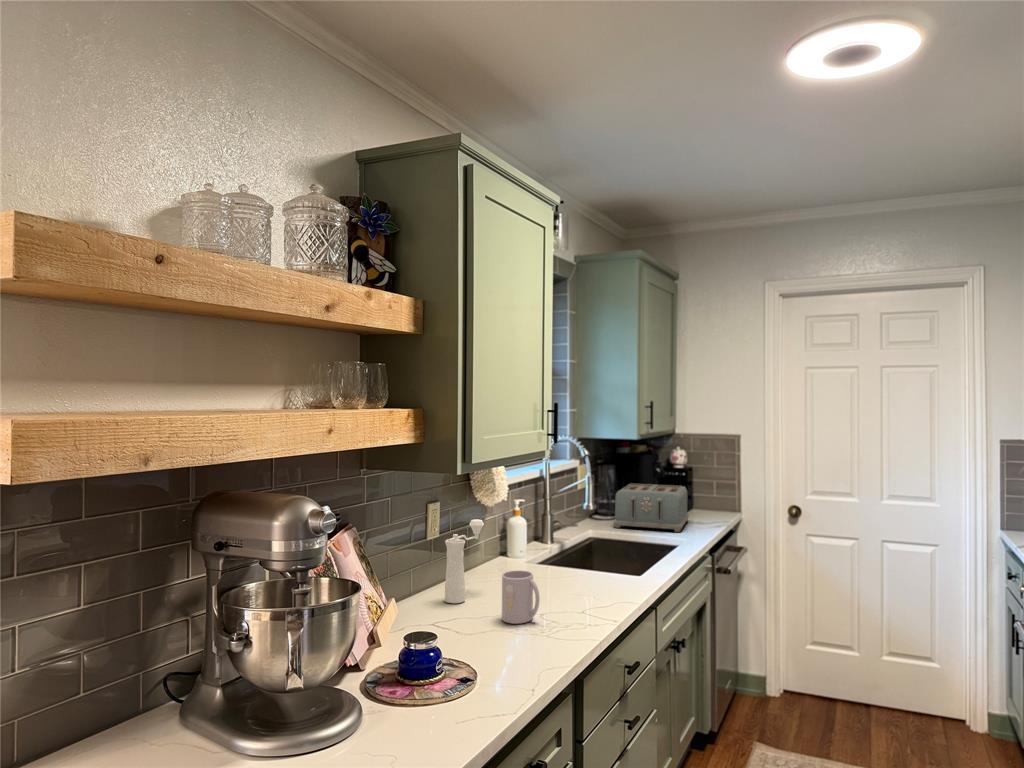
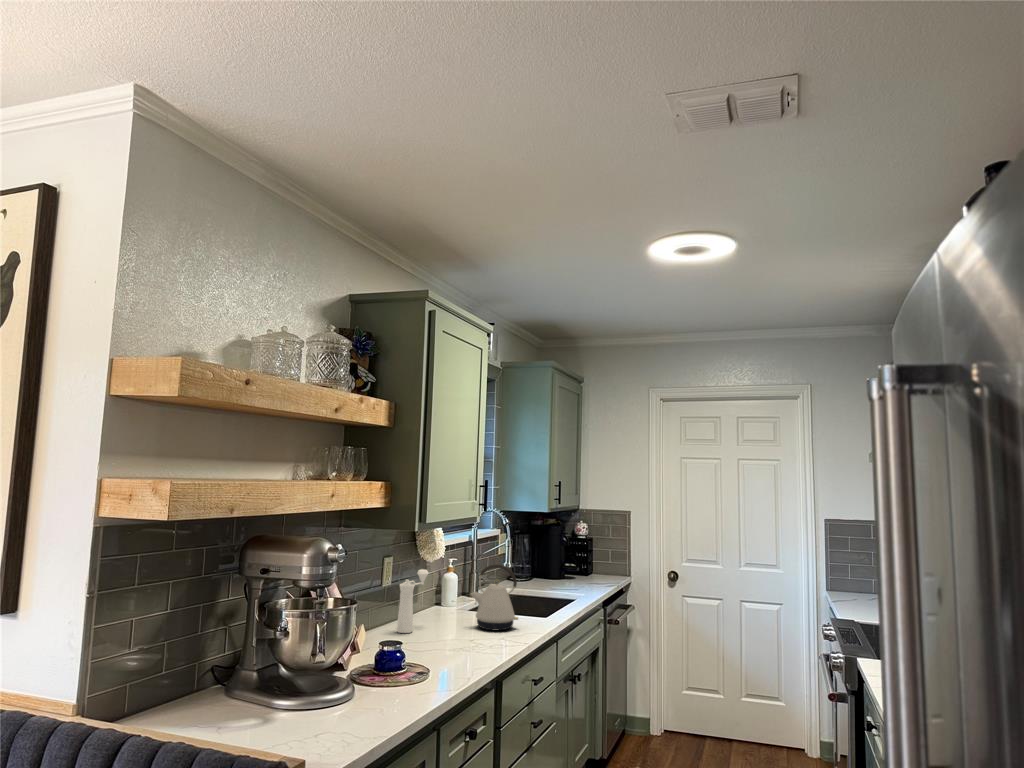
toaster: present [614,483,689,532] -> none [527,550,588,590]
kettle: none [540,512,604,598] -> present [471,564,518,630]
mug: present [502,571,540,624] -> none [442,606,471,645]

